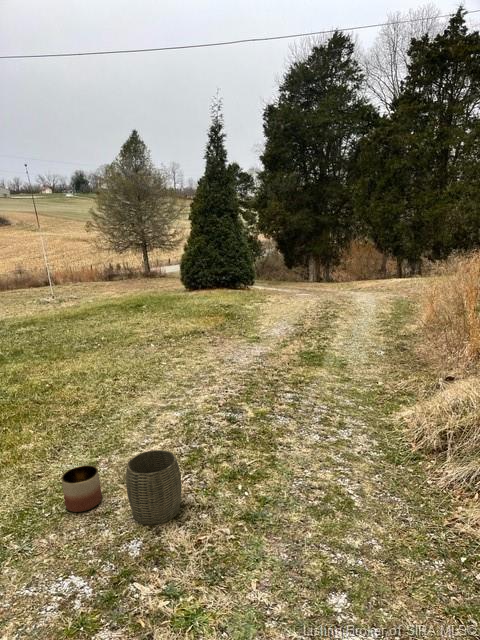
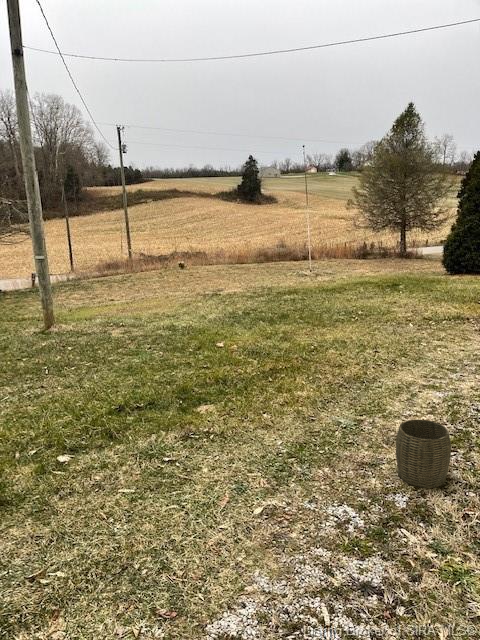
planter: present [62,465,102,512] -> none [337,418,369,457]

